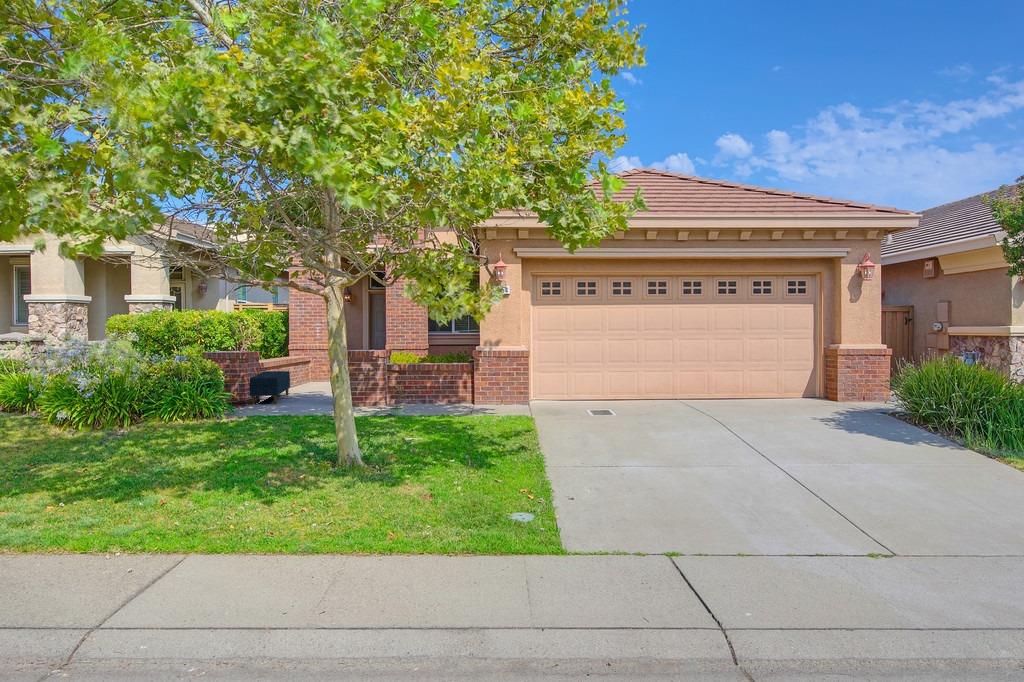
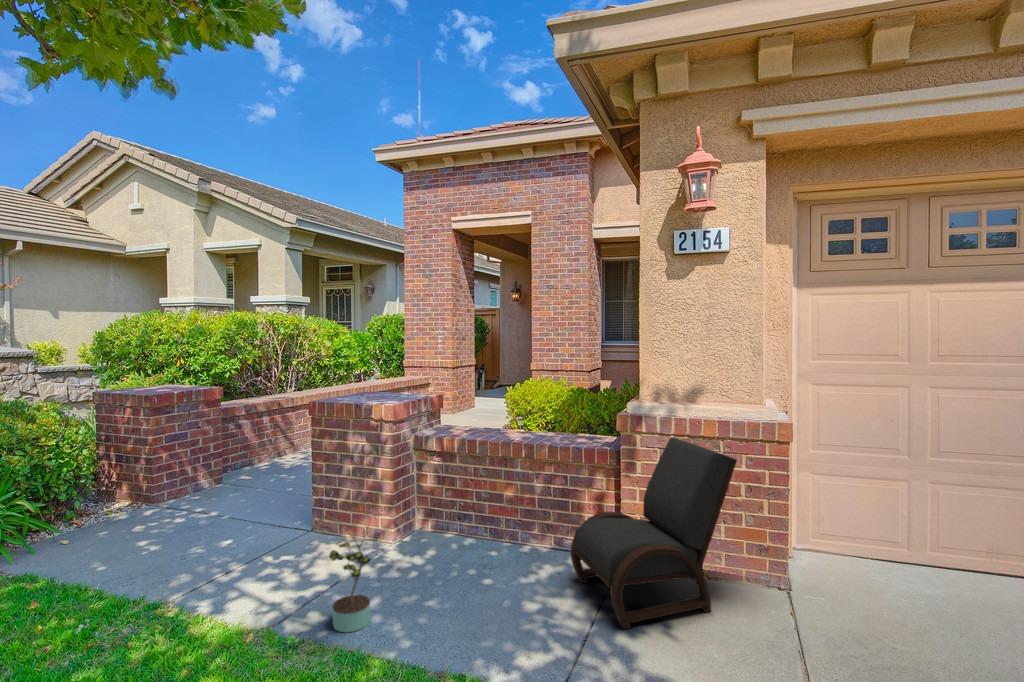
lounge chair: none [459,357,512,410] -> present [571,437,737,629]
bench: present [249,371,290,404] -> none [132,430,264,513]

